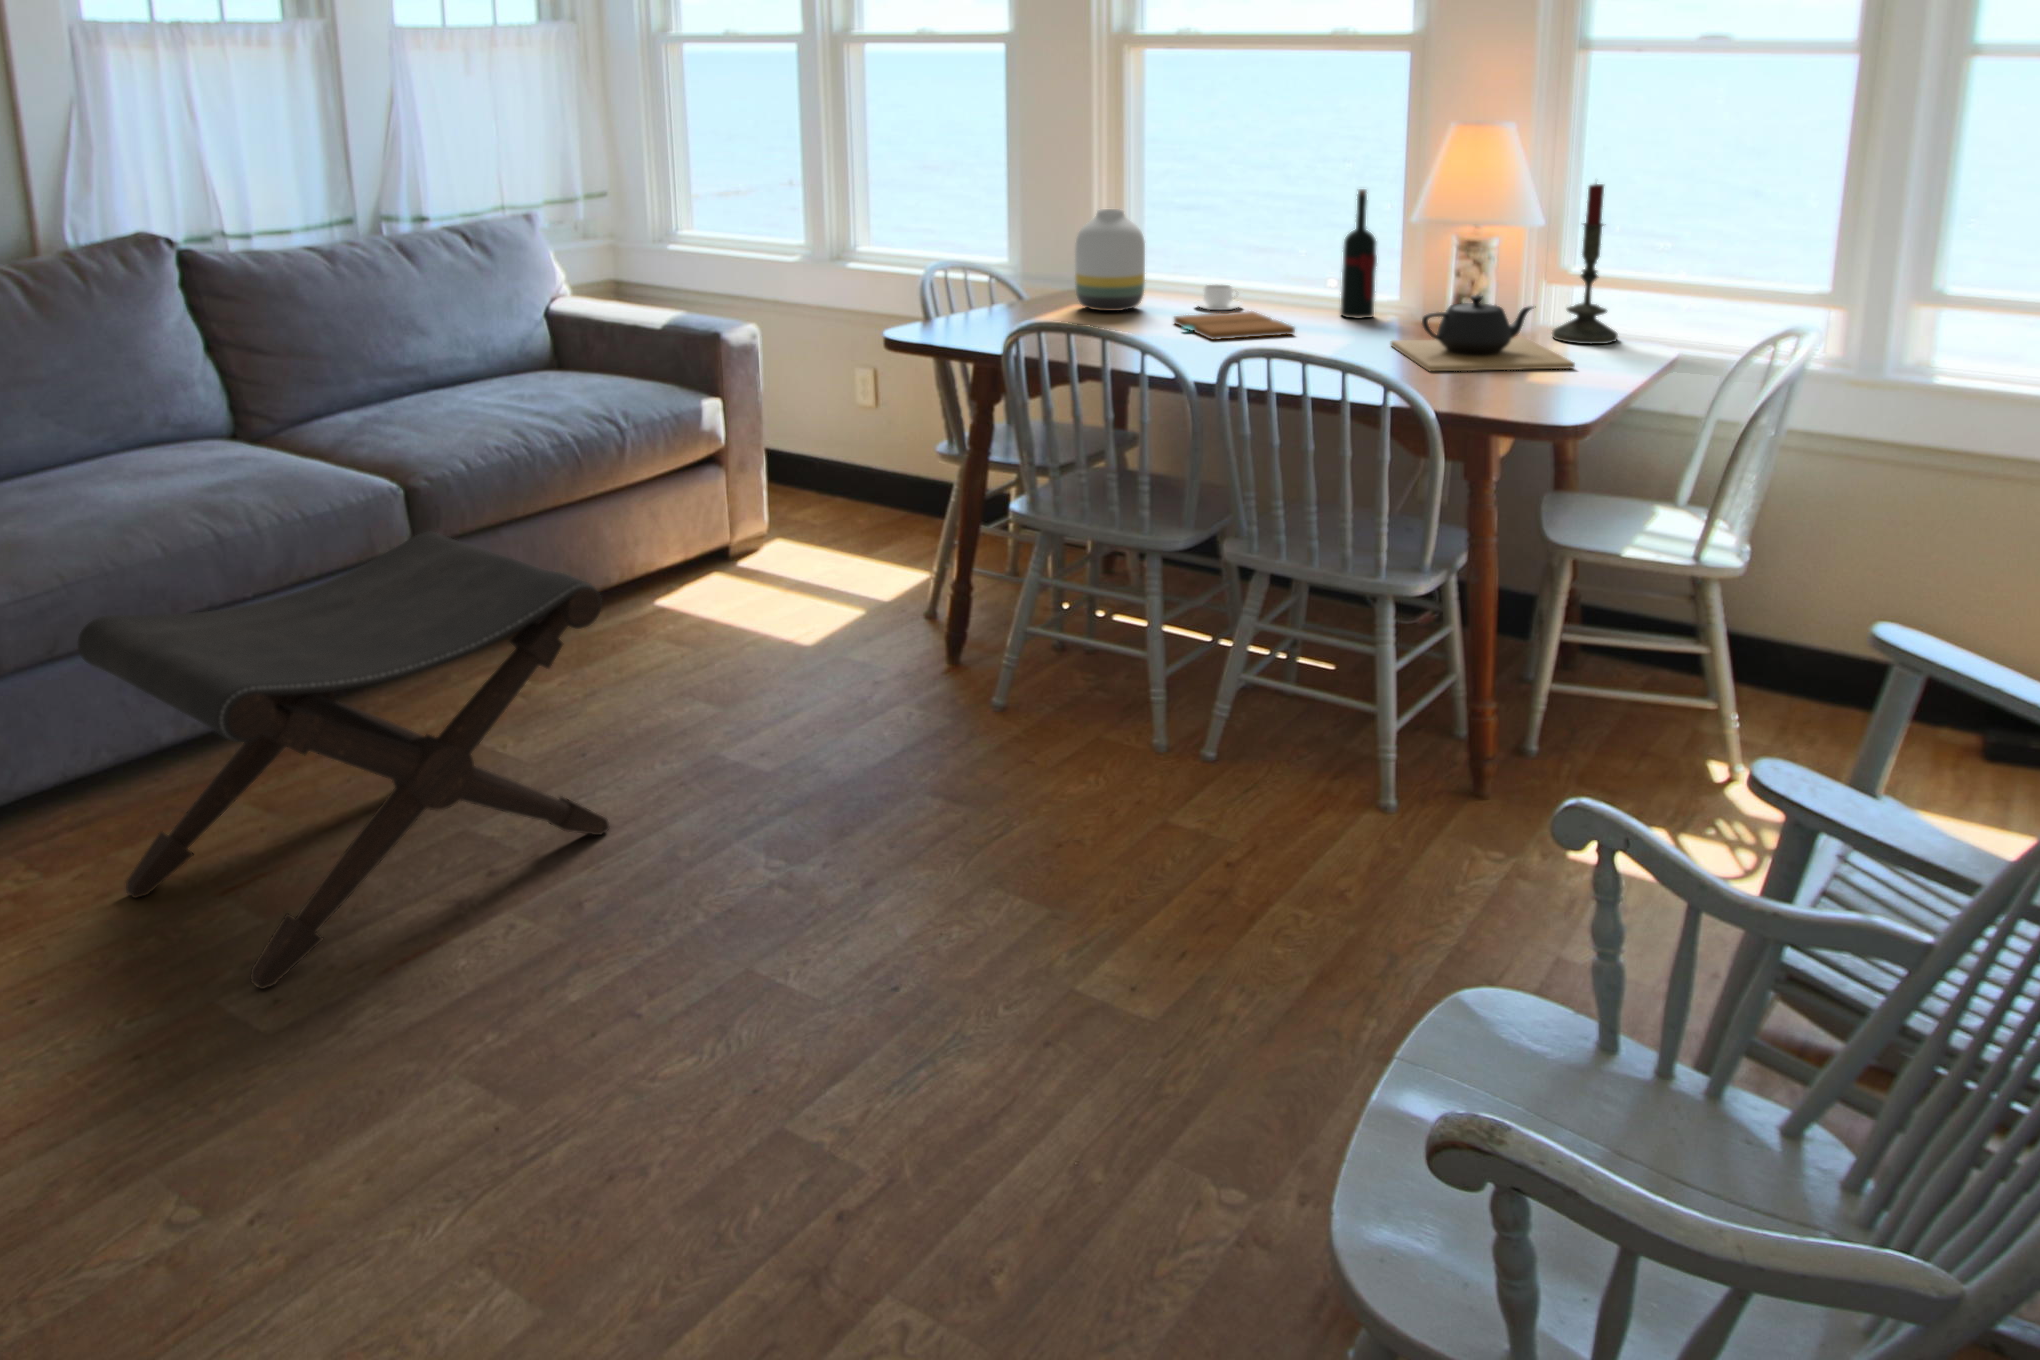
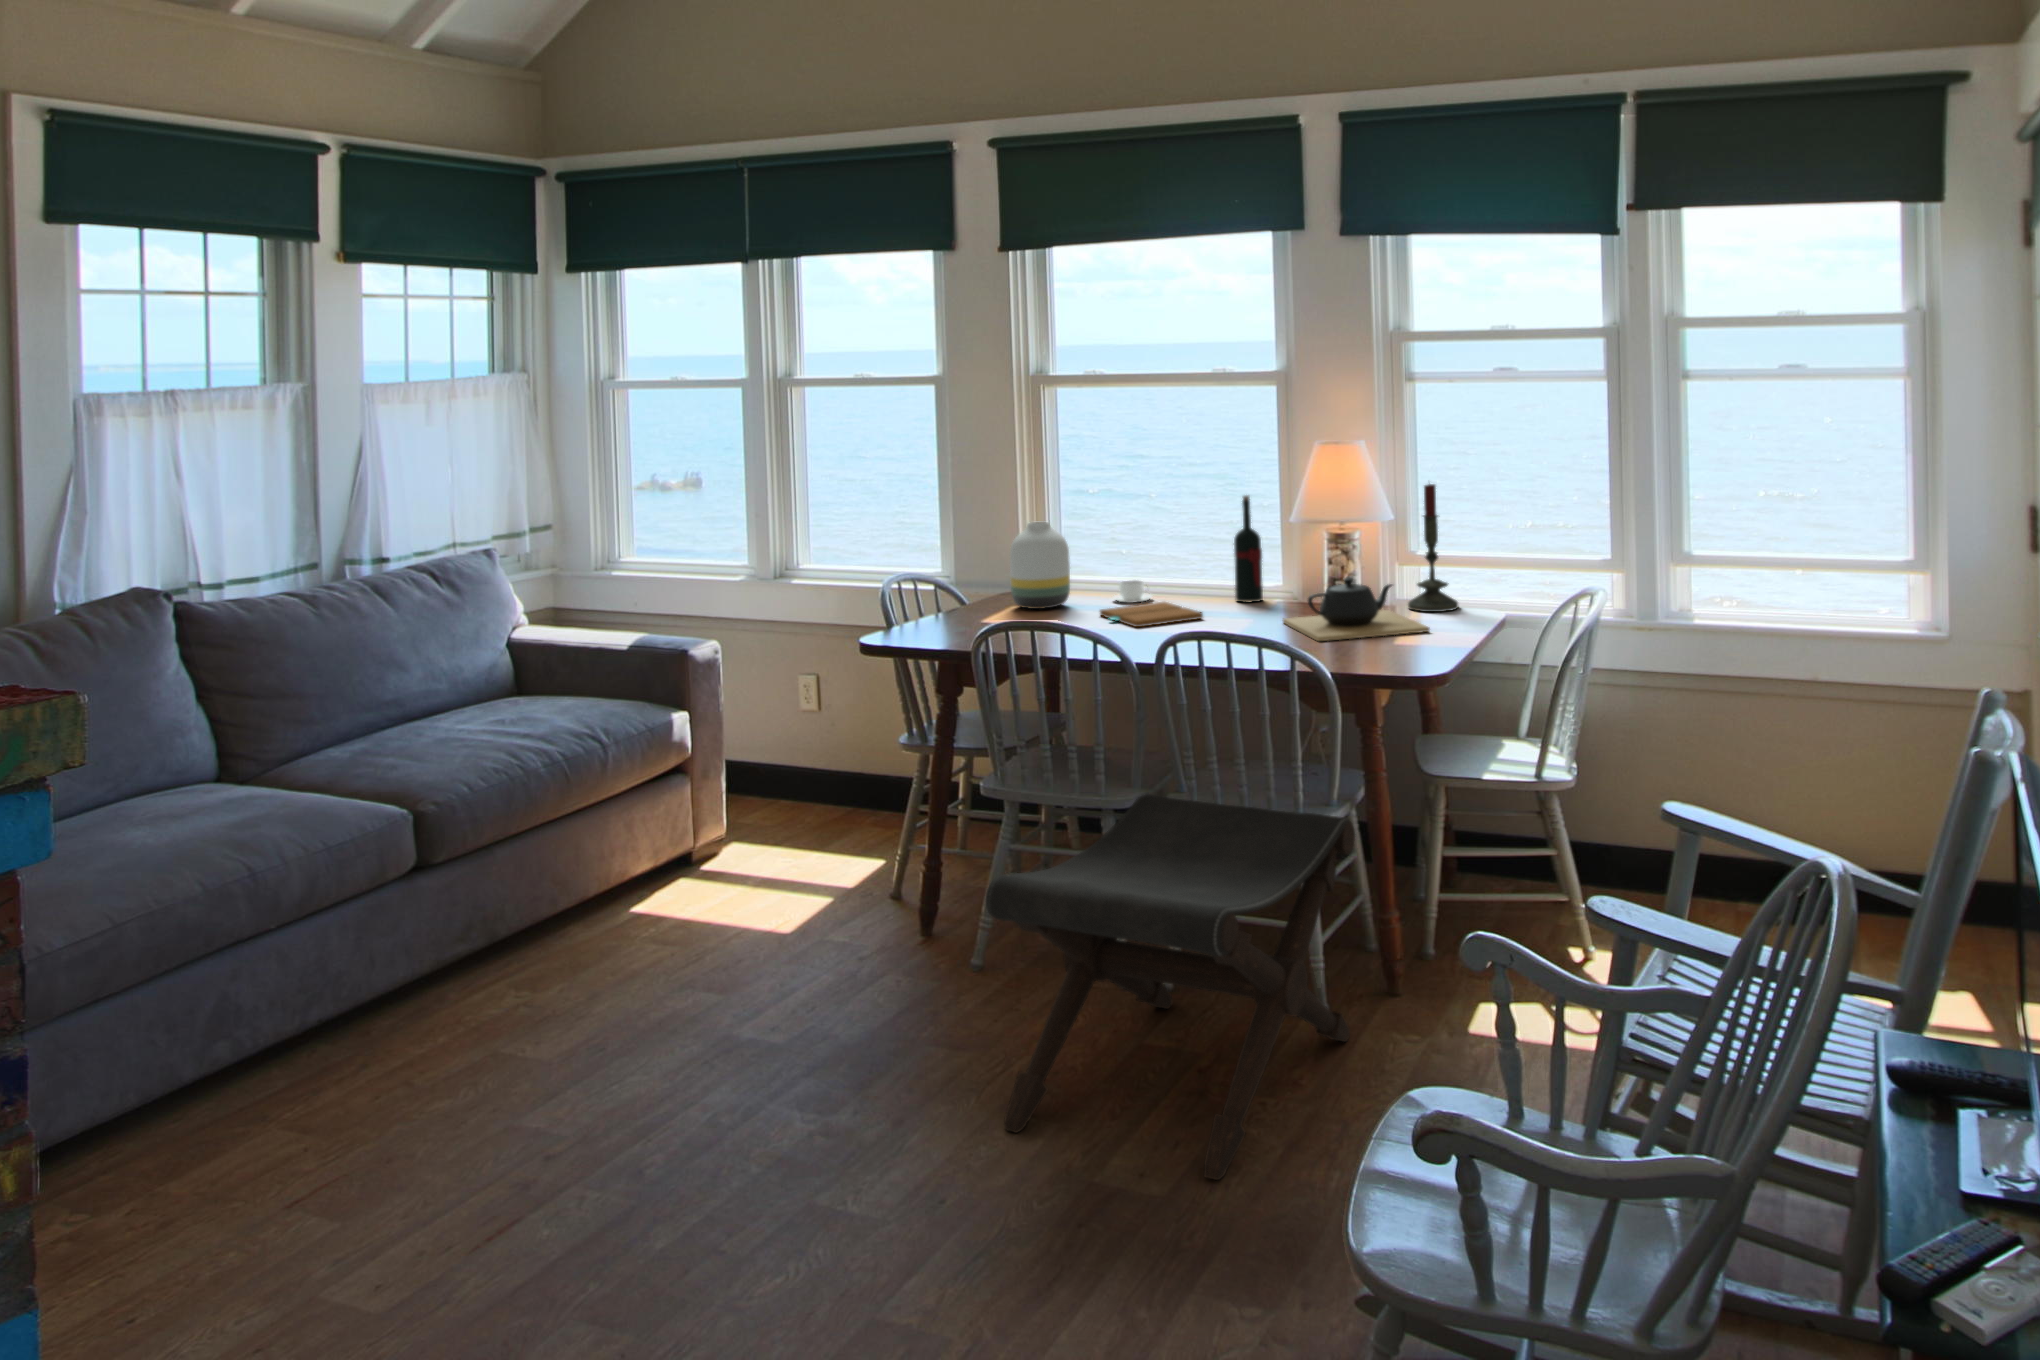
footstool: present [78,531,609,989] -> present [986,794,1355,1180]

